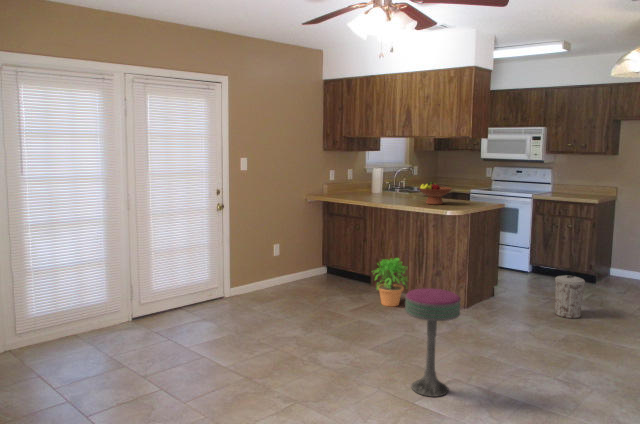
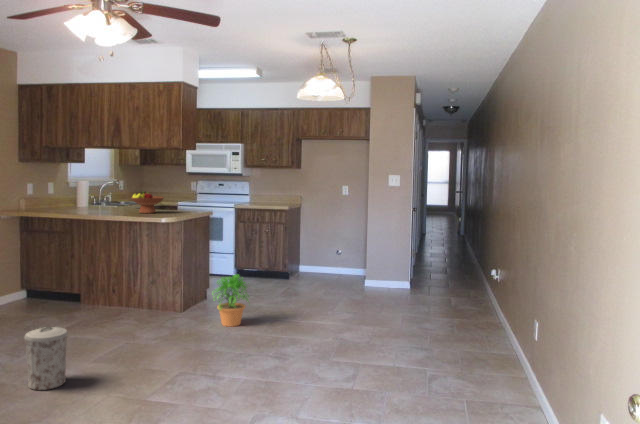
potted plant: present [375,258,407,306] -> present [214,275,248,327]
trash can: present [555,275,585,318] -> present [24,327,68,390]
bar stool: present [405,288,461,397] -> none [132,284,186,386]

